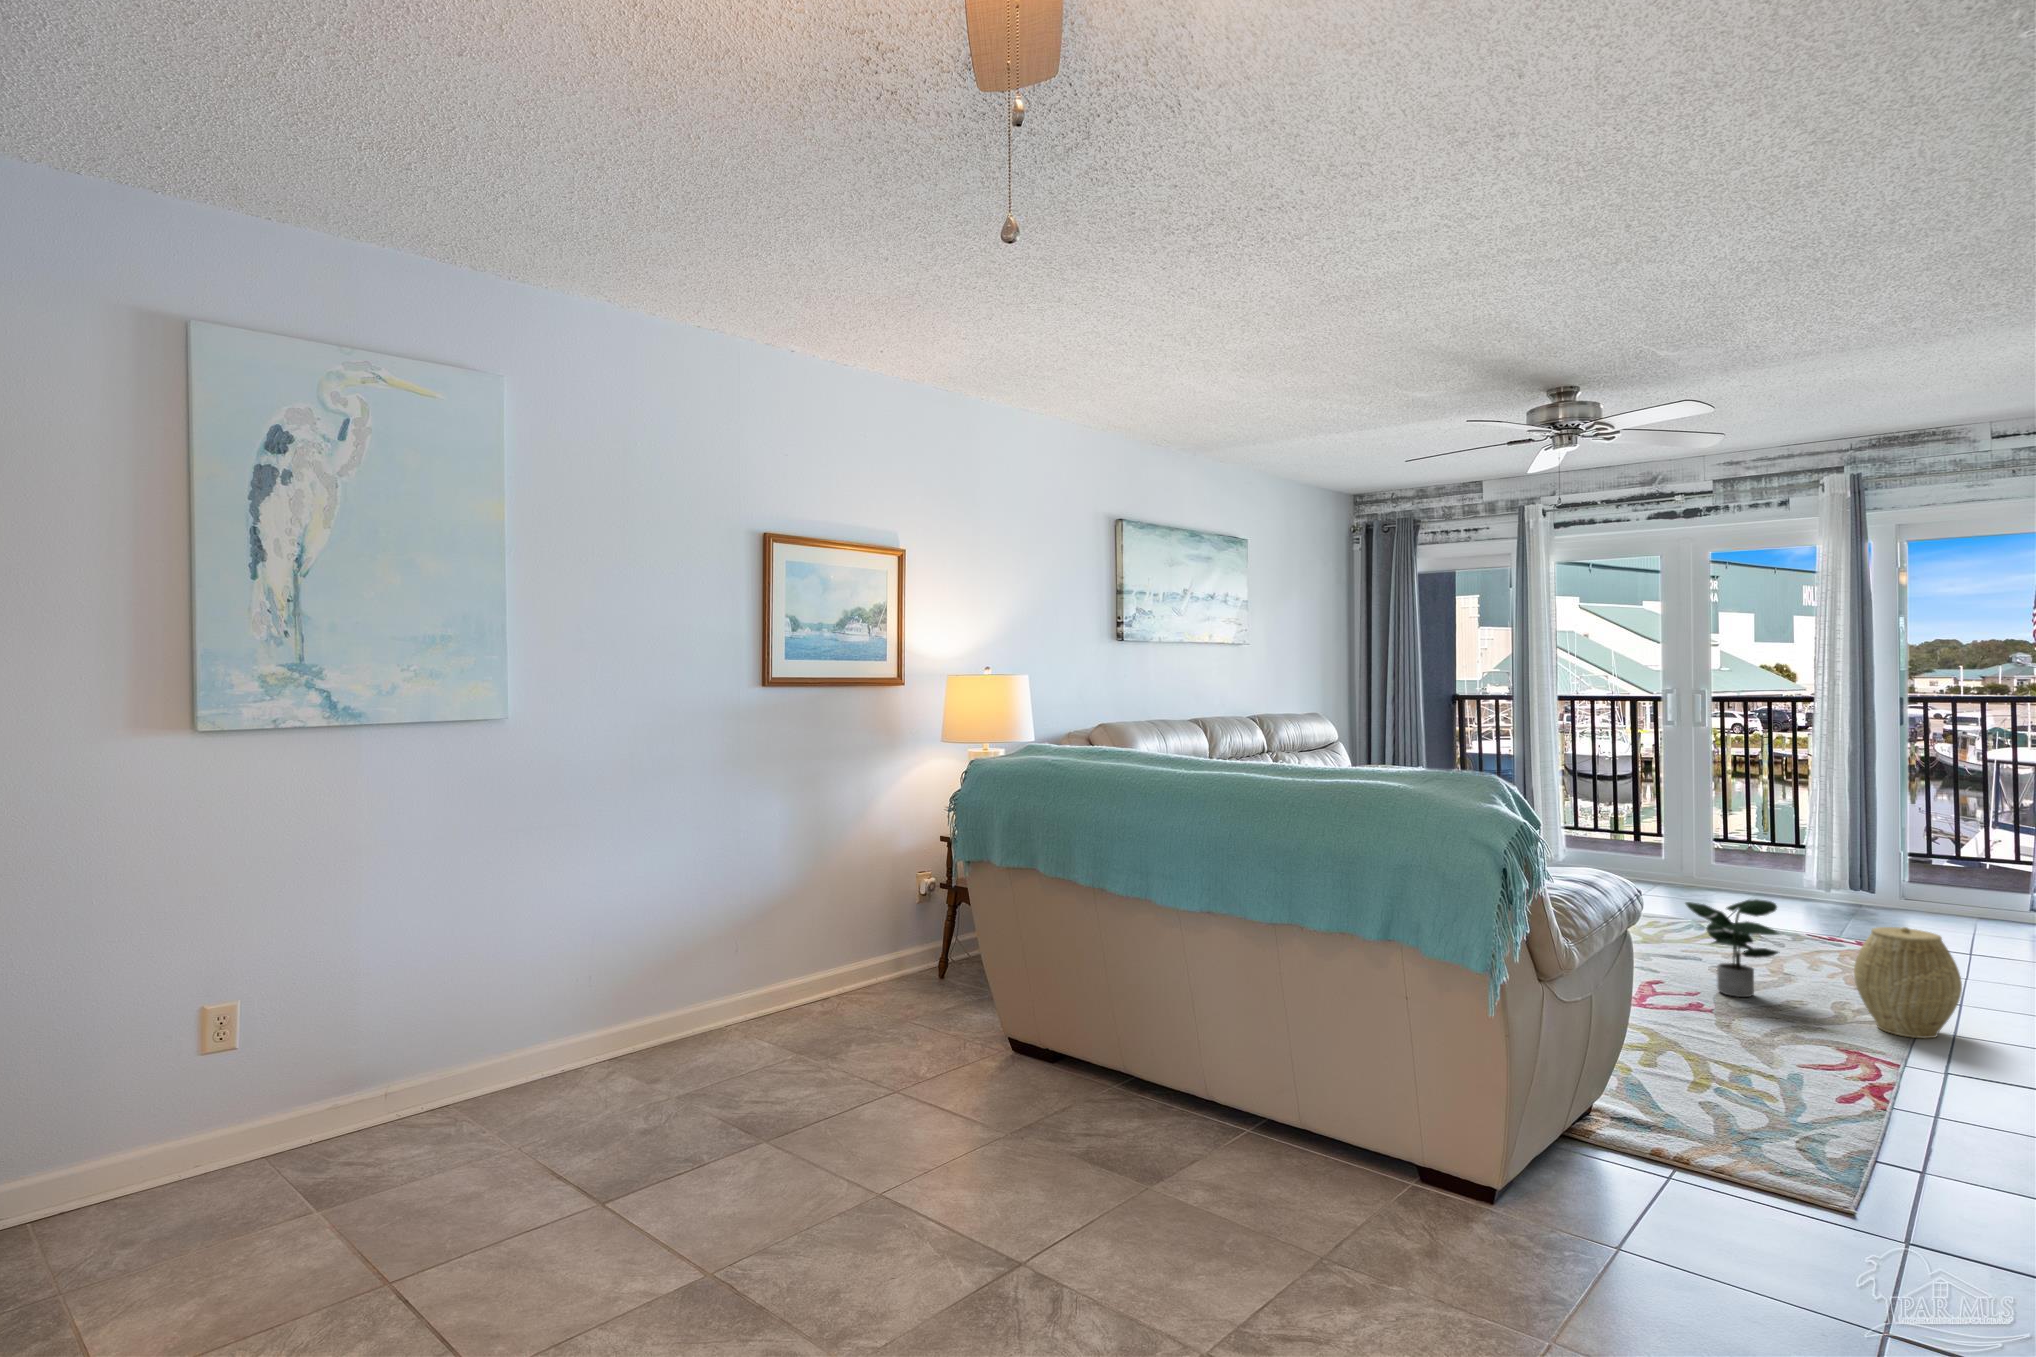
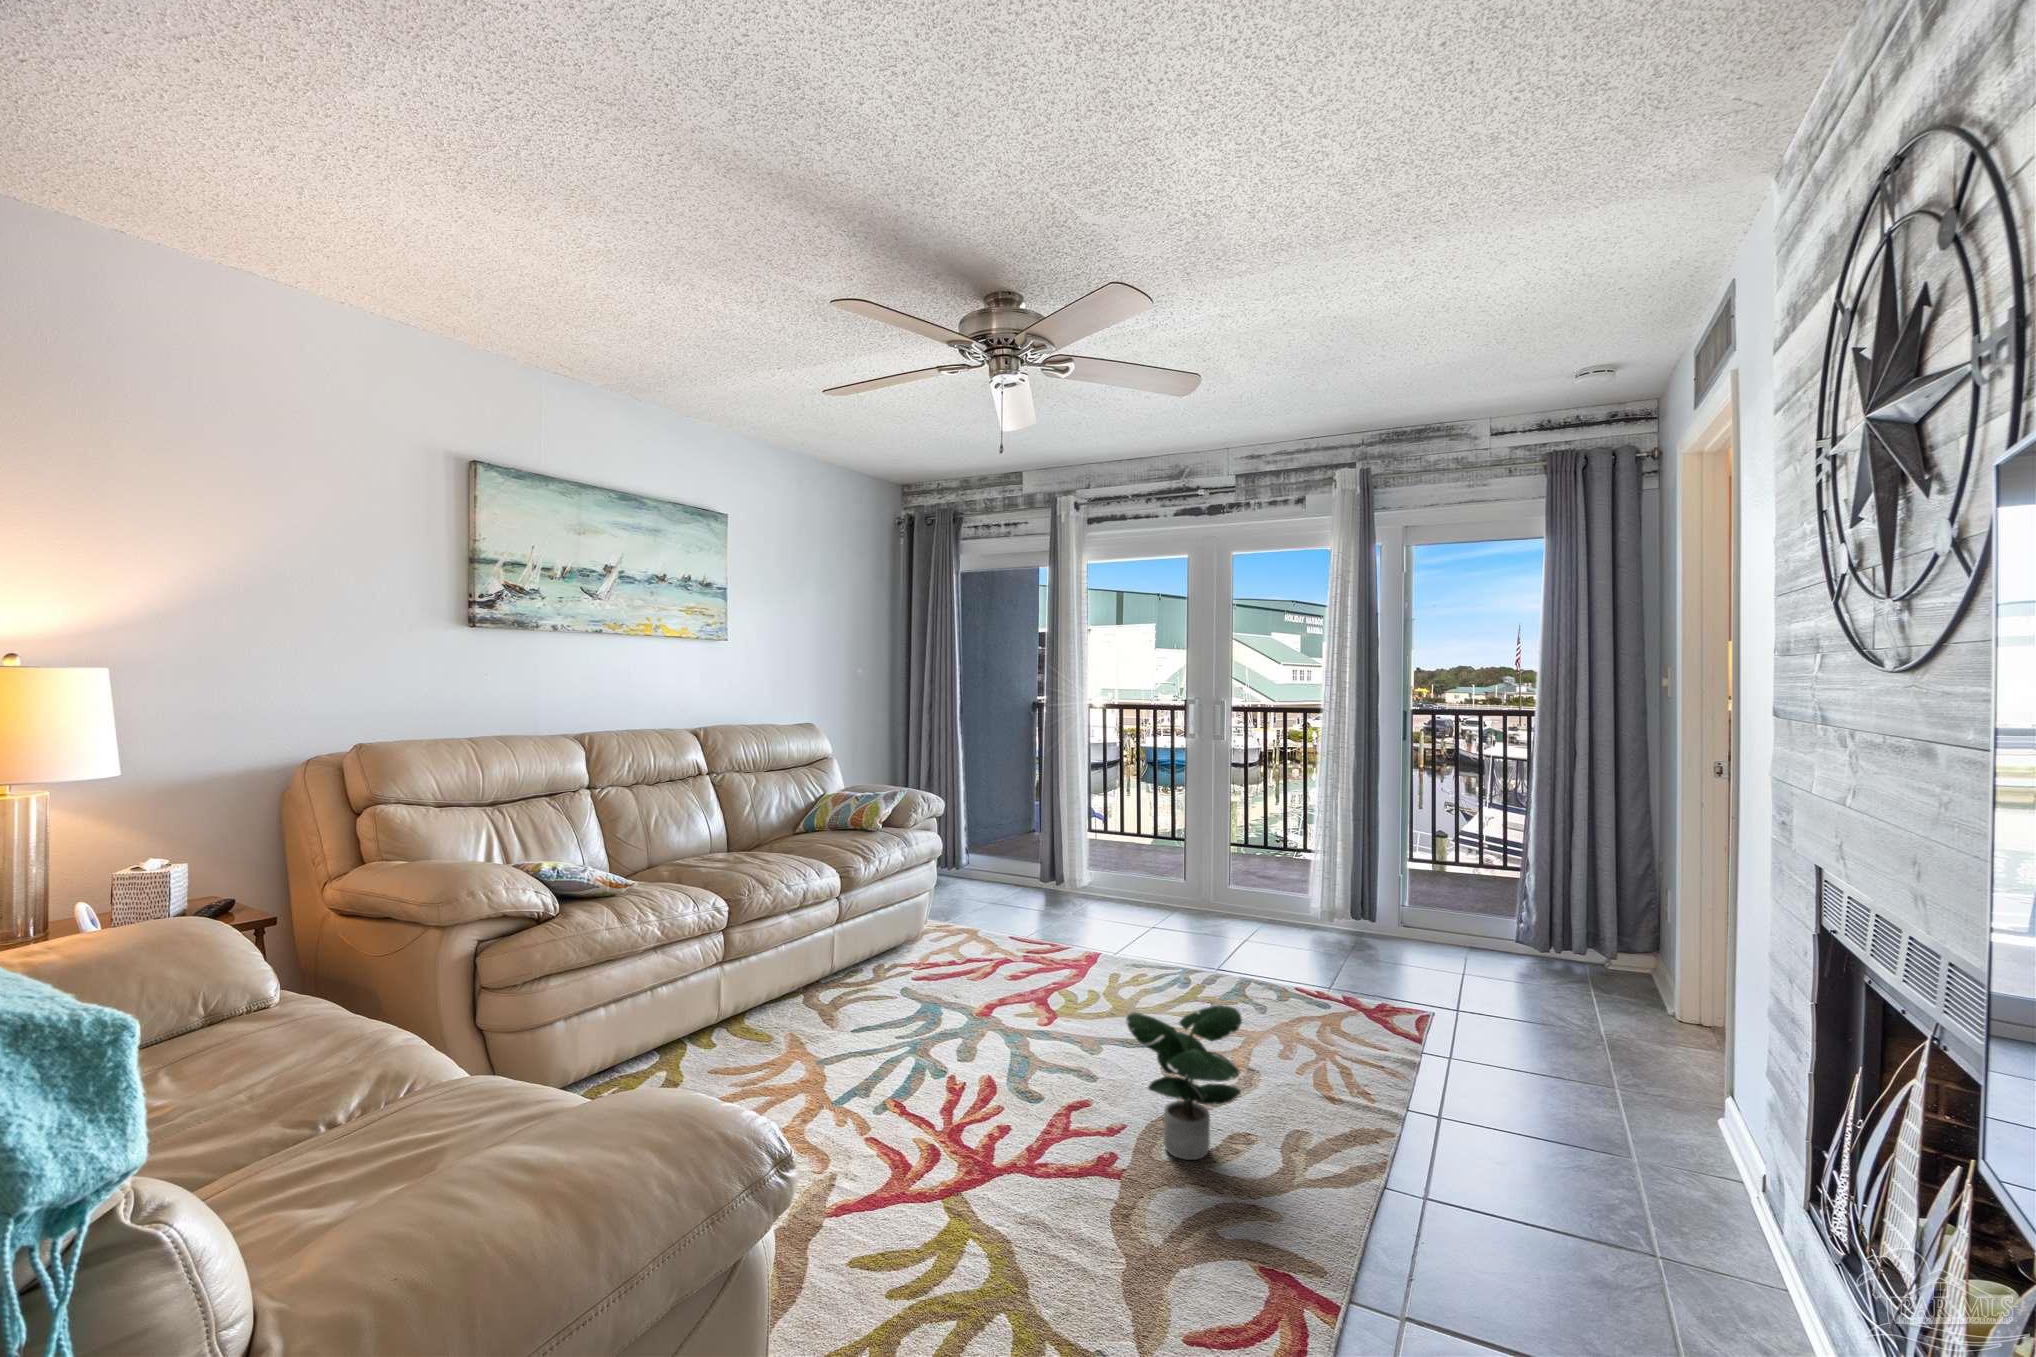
woven basket: present [1854,927,1962,1038] -> none [1327,1073,1468,1267]

